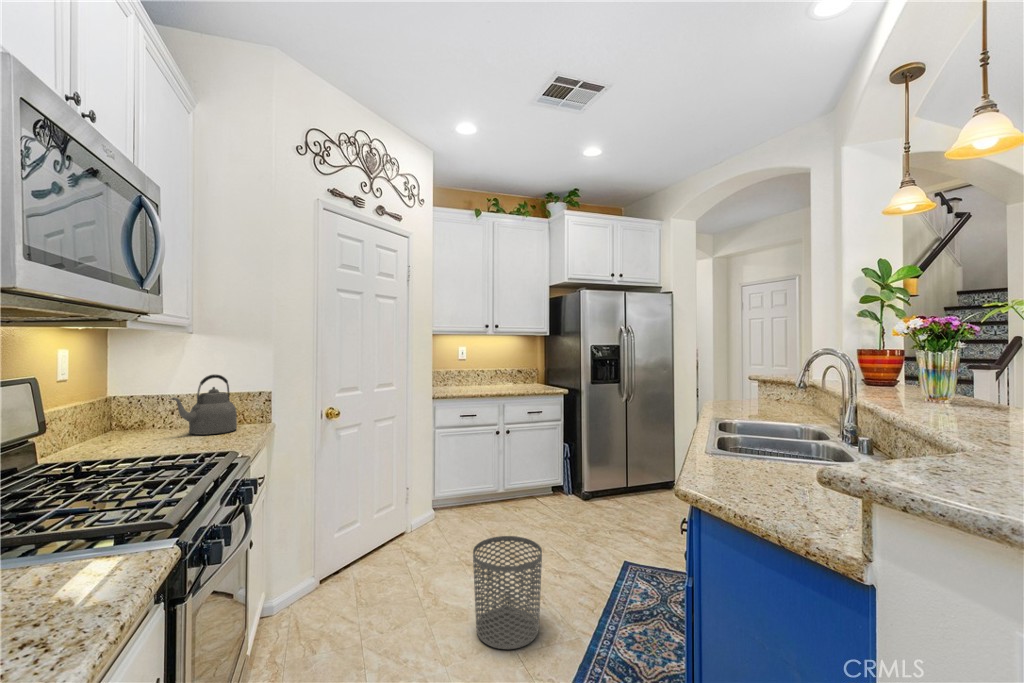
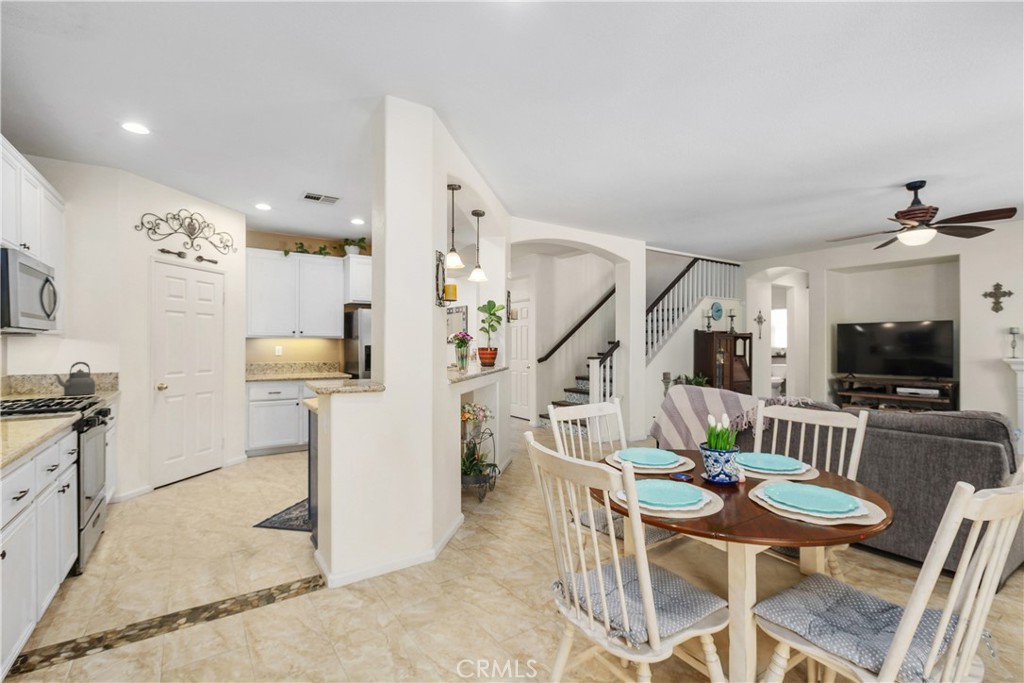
waste bin: present [473,536,542,649] -> none [244,450,286,502]

